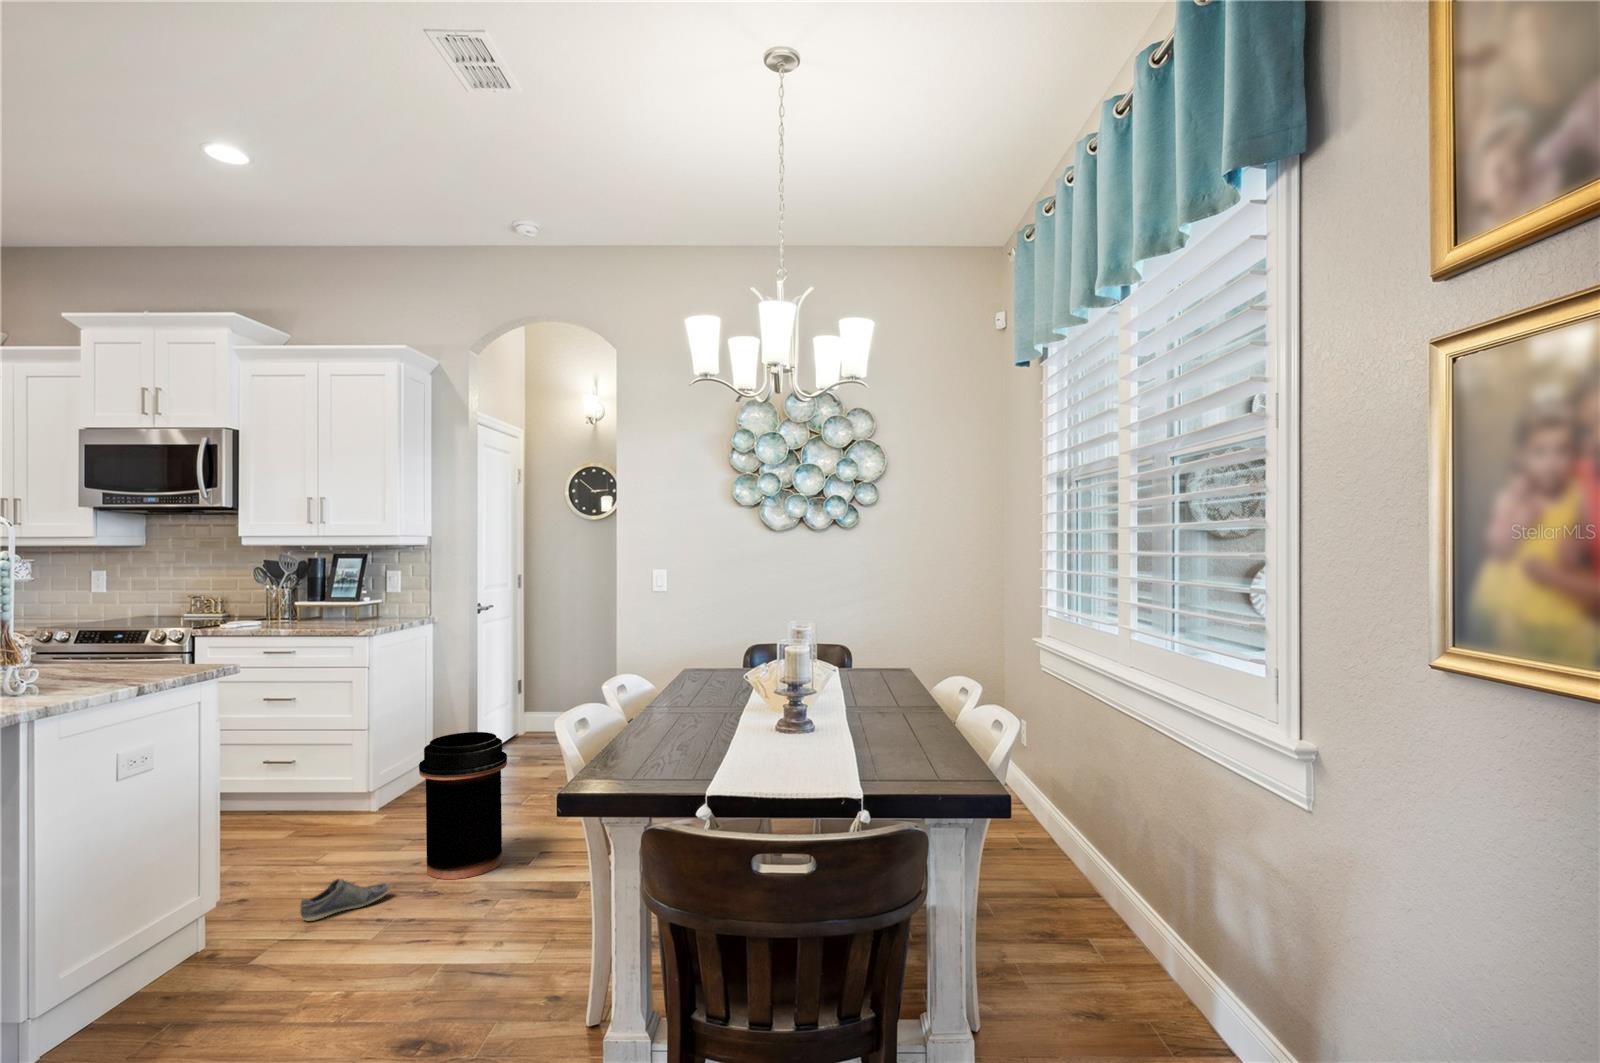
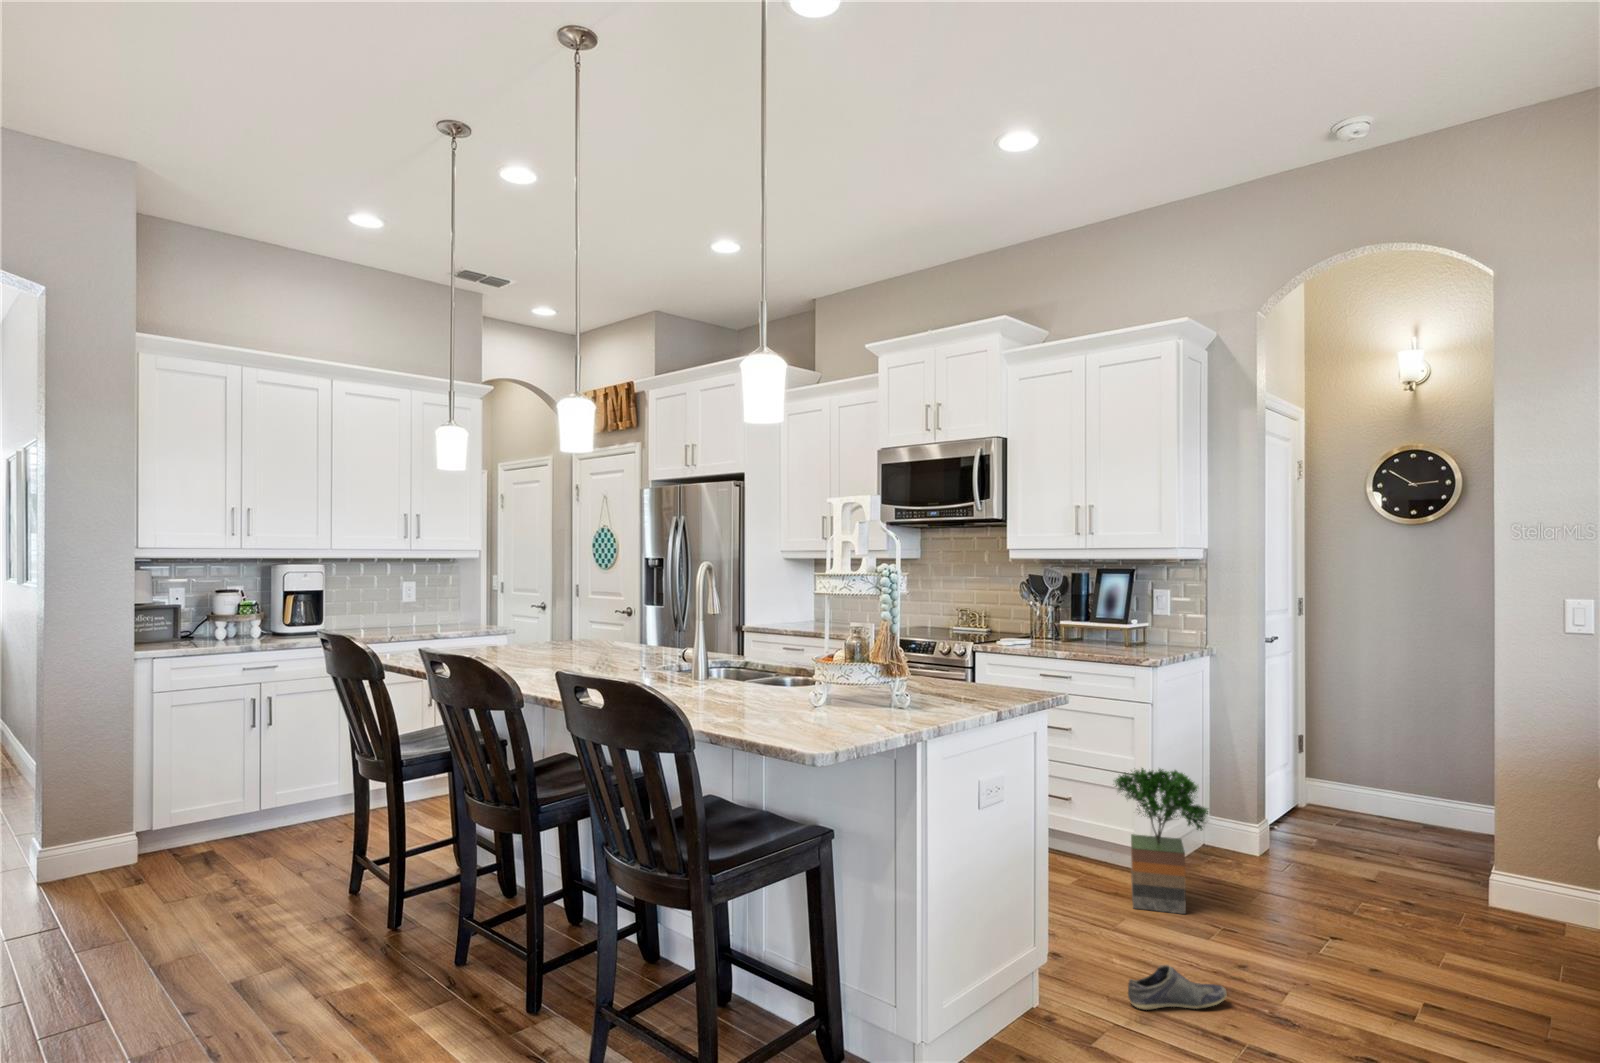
potted tree: none [323,720,409,844] -> present [1115,768,1208,914]
trash can: present [419,732,507,879] -> none [1249,808,1373,1009]

